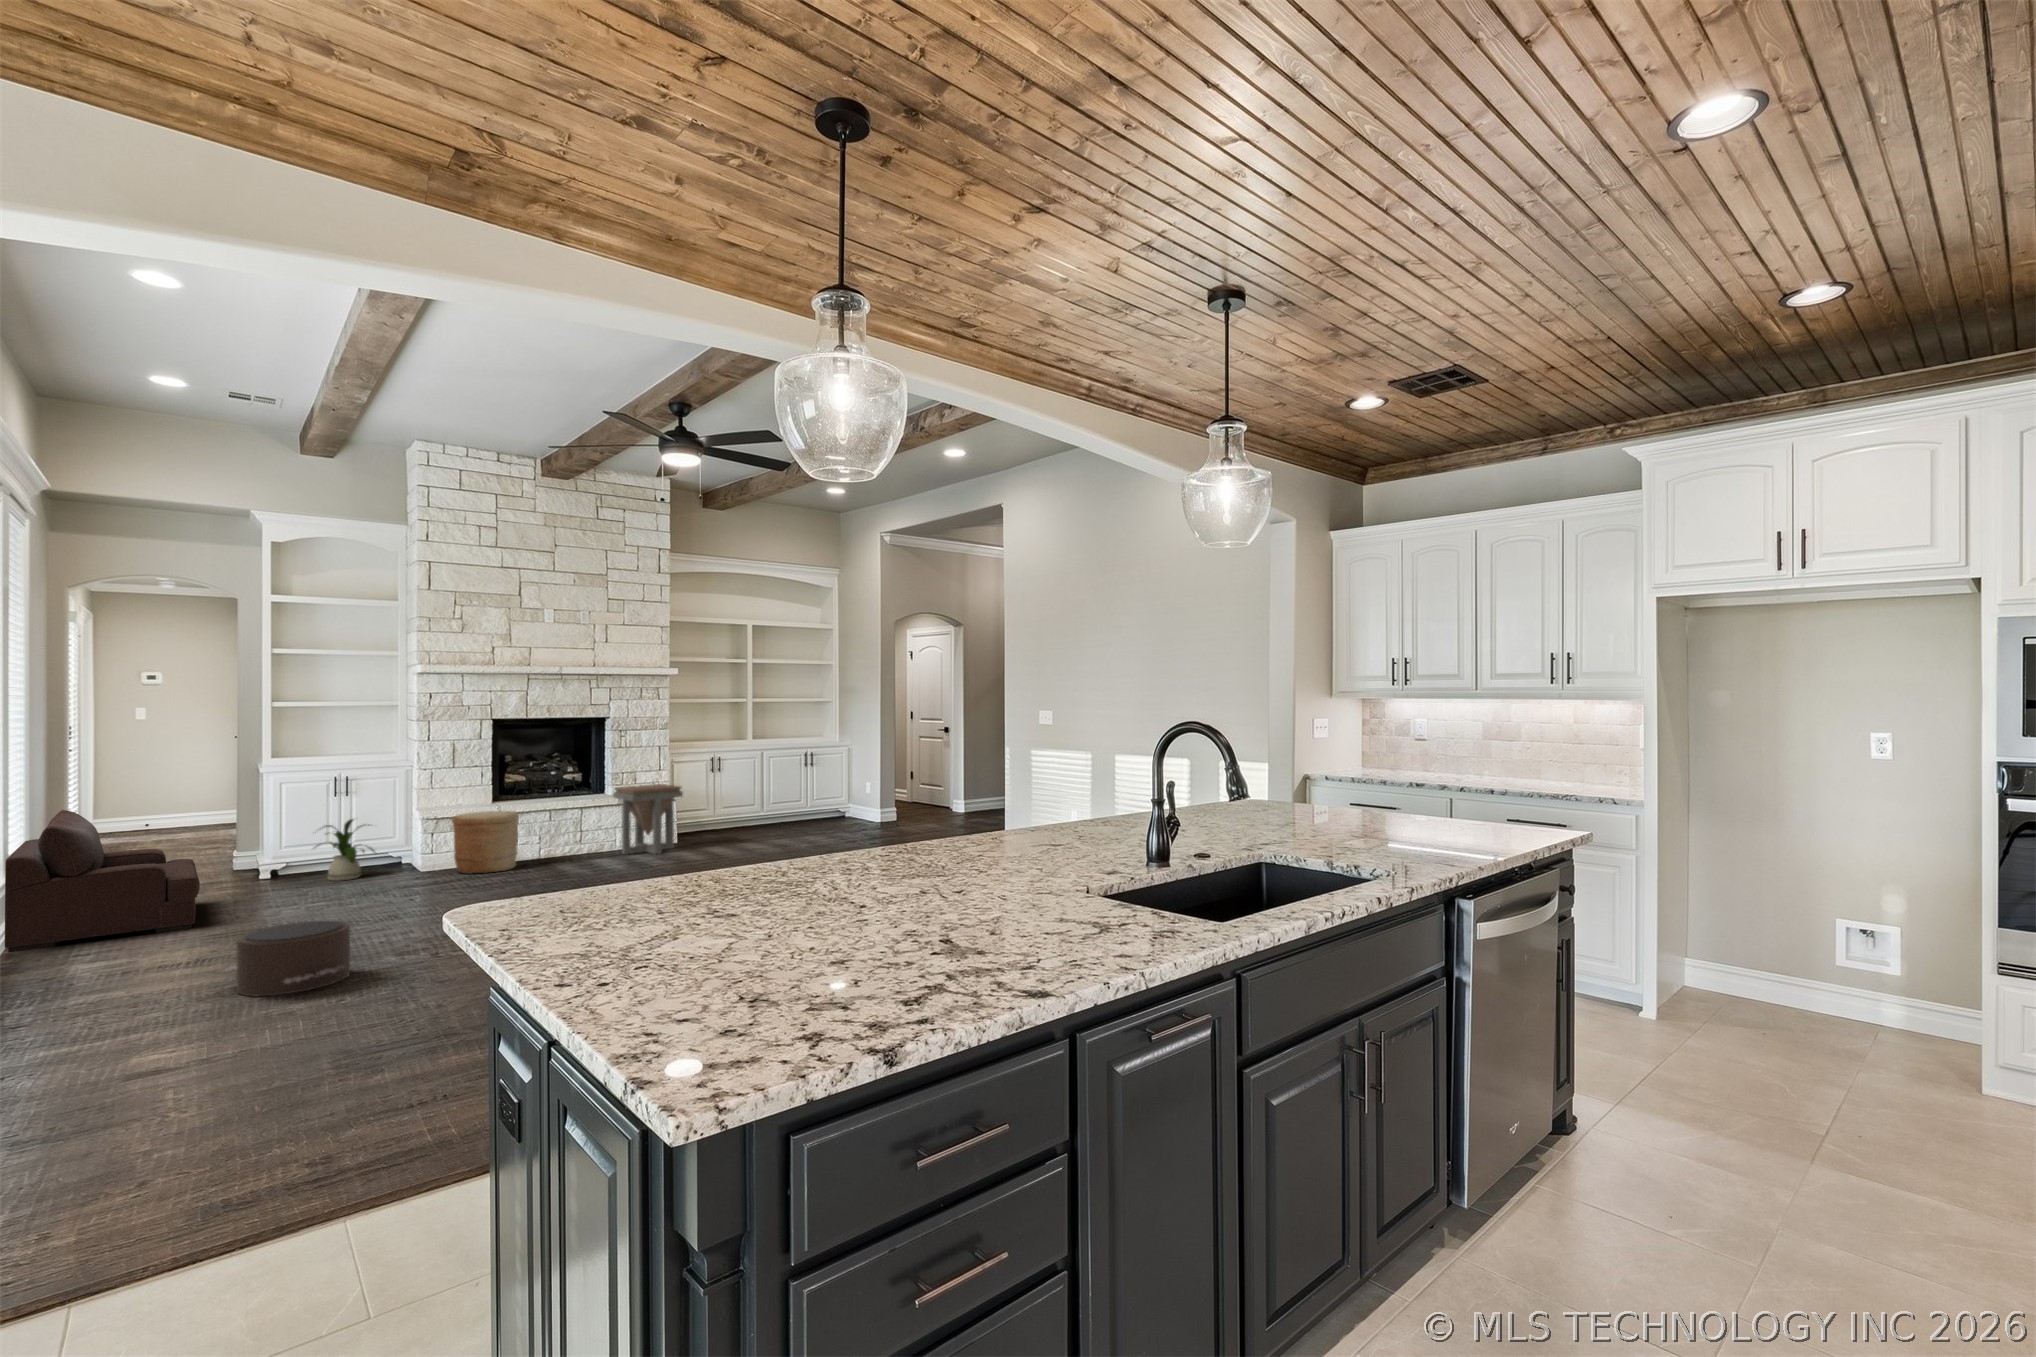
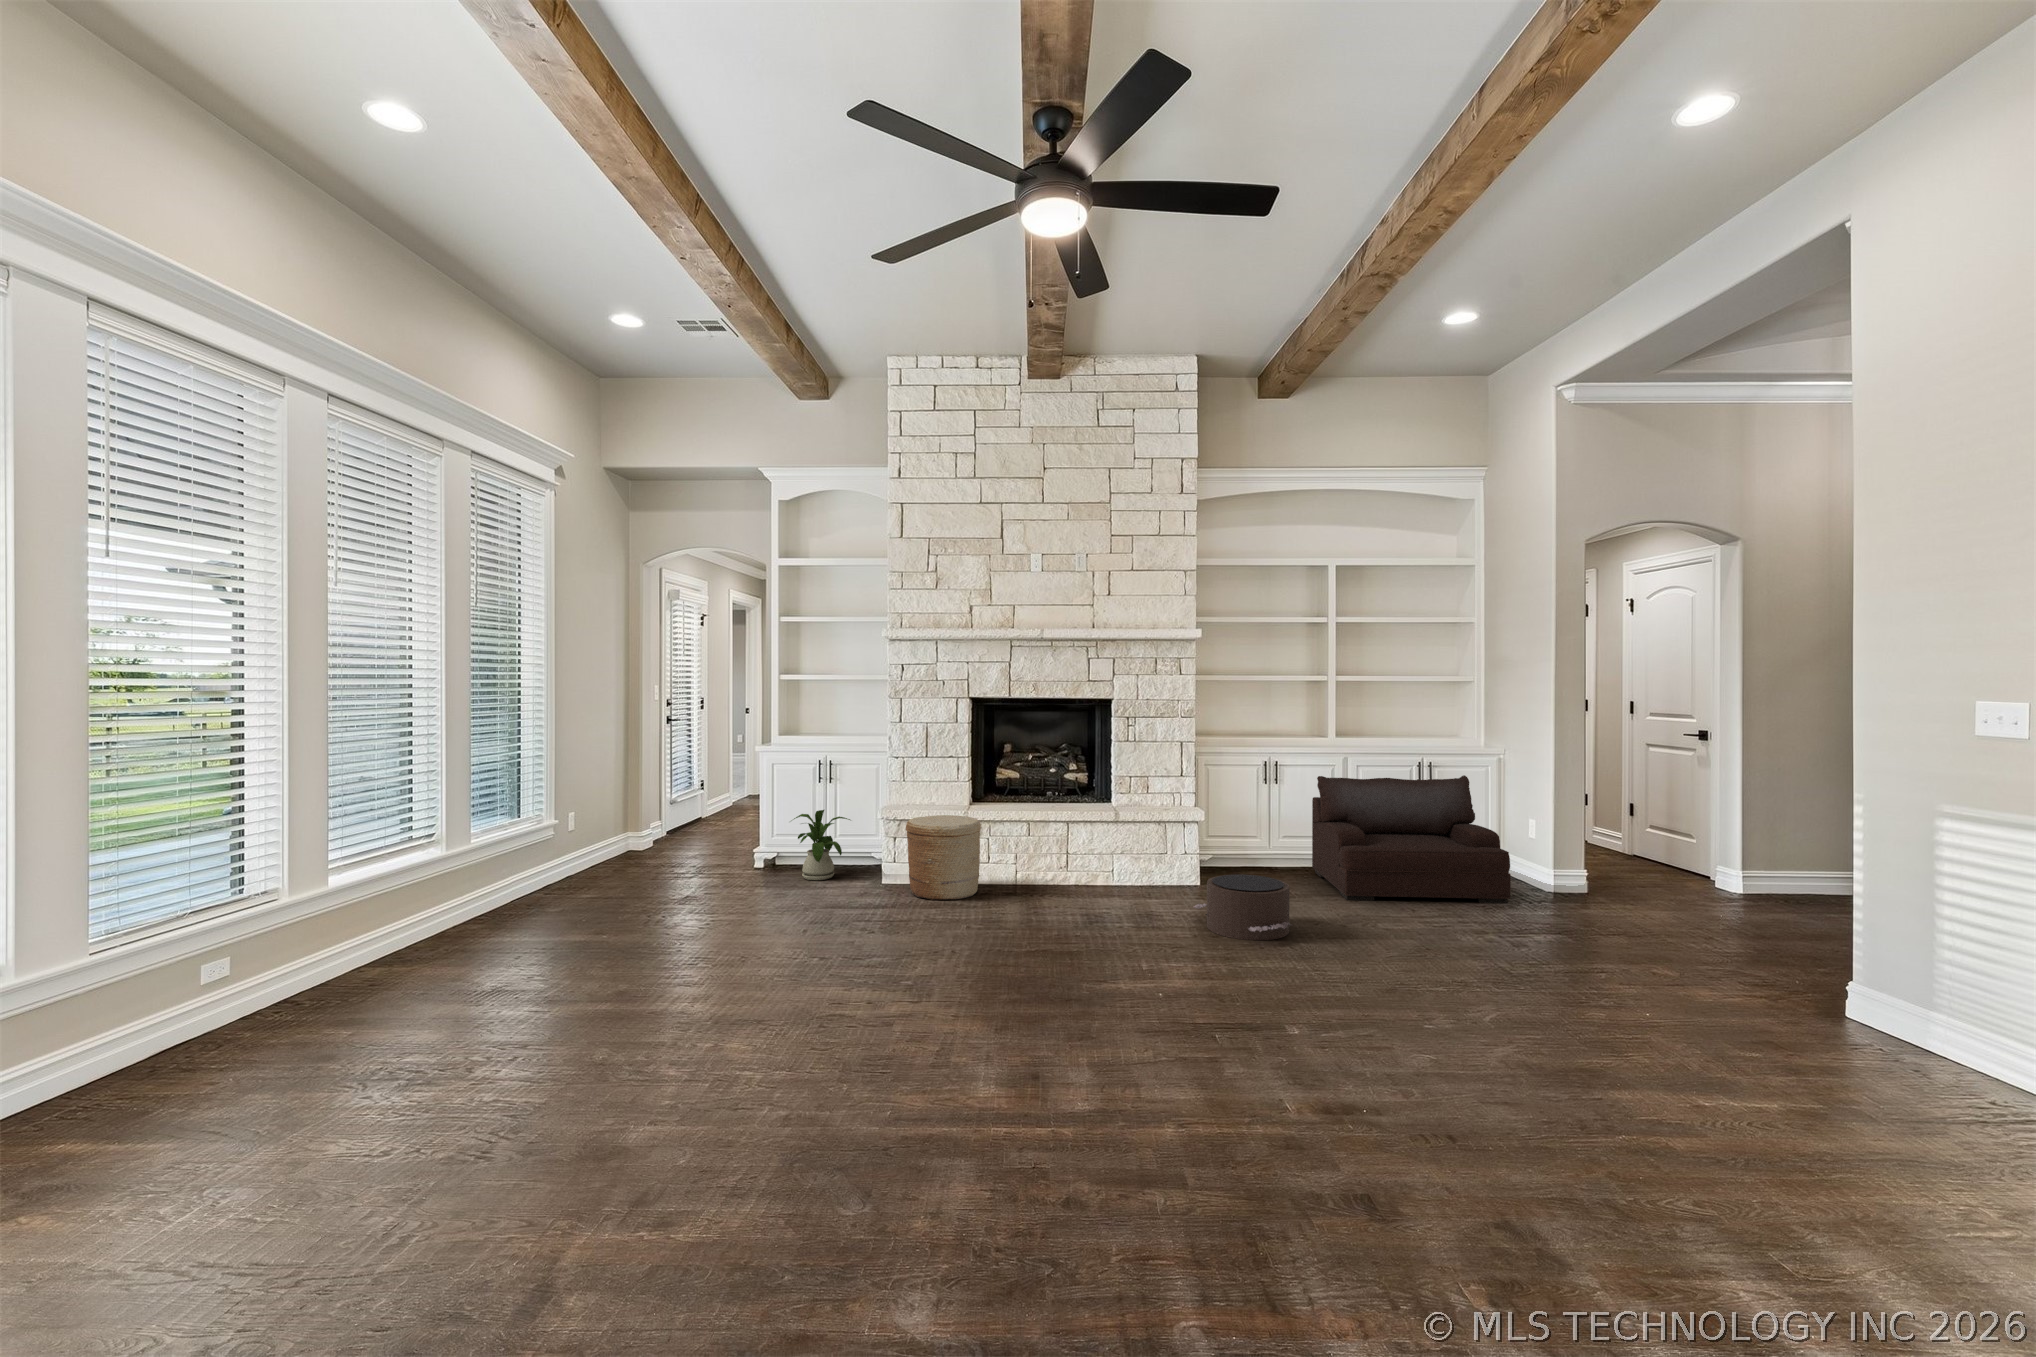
side table: present [613,784,683,854] -> none [1109,797,1193,904]
armchair: present [5,810,200,953] -> present [1312,775,1511,903]
pouf: present [224,921,350,996] -> present [1193,874,1290,940]

